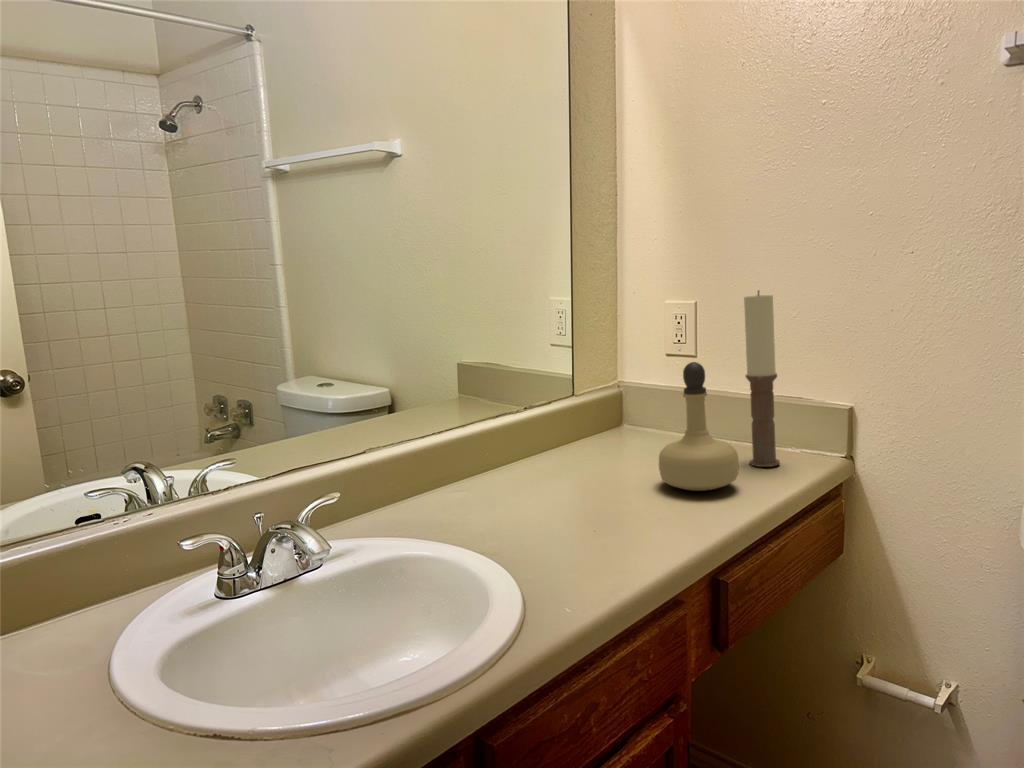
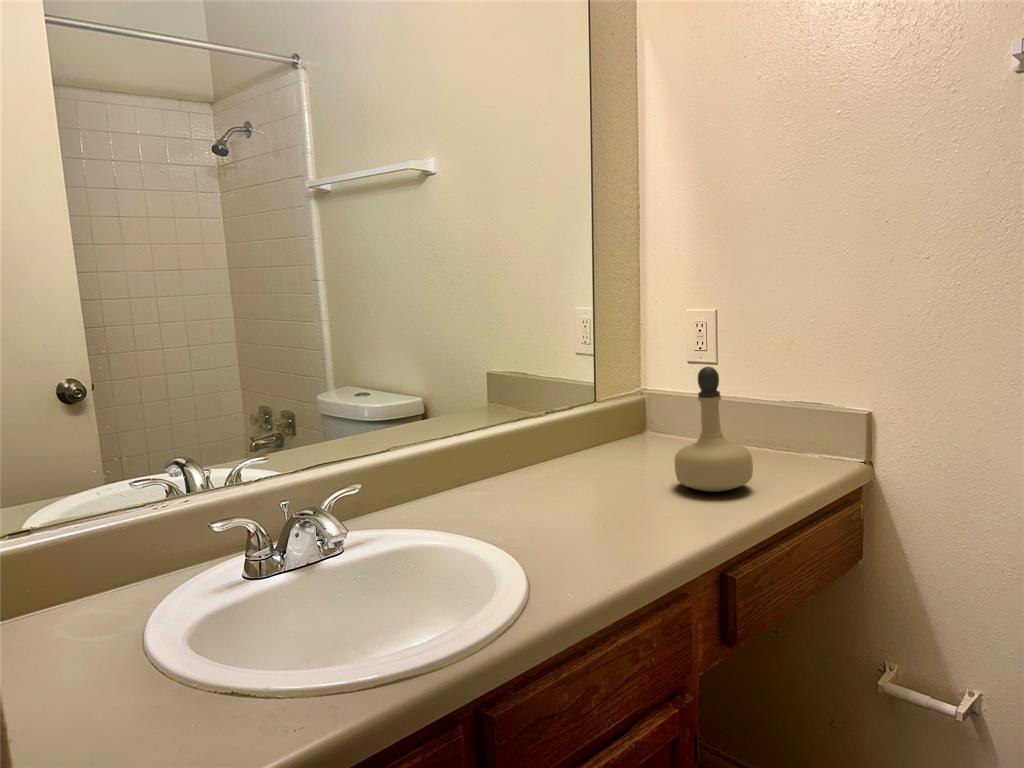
candle: present [744,291,780,467] -> none [761,299,797,471]

